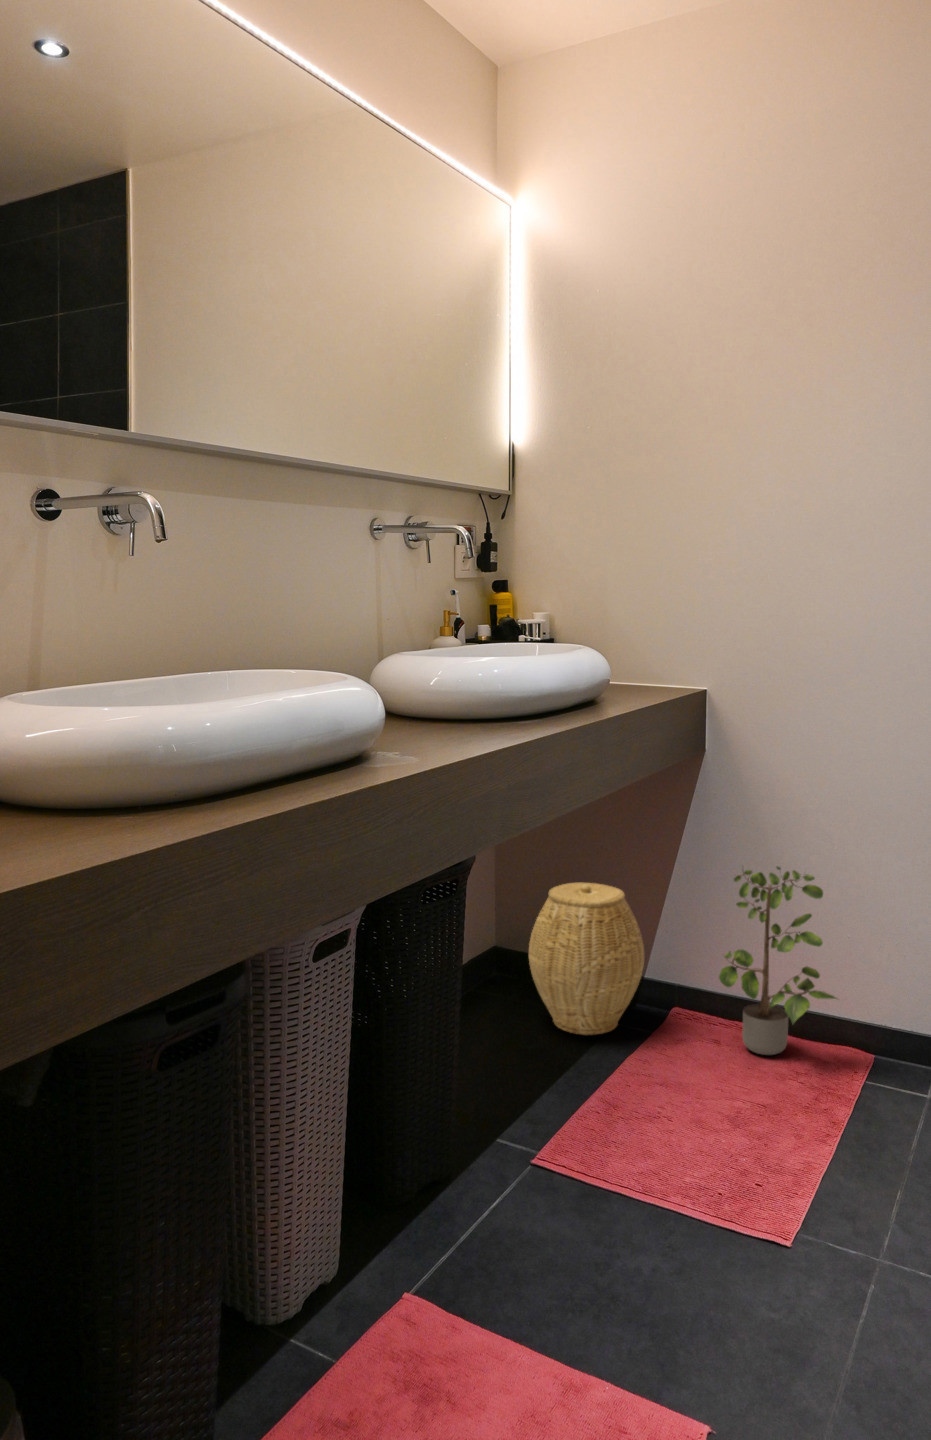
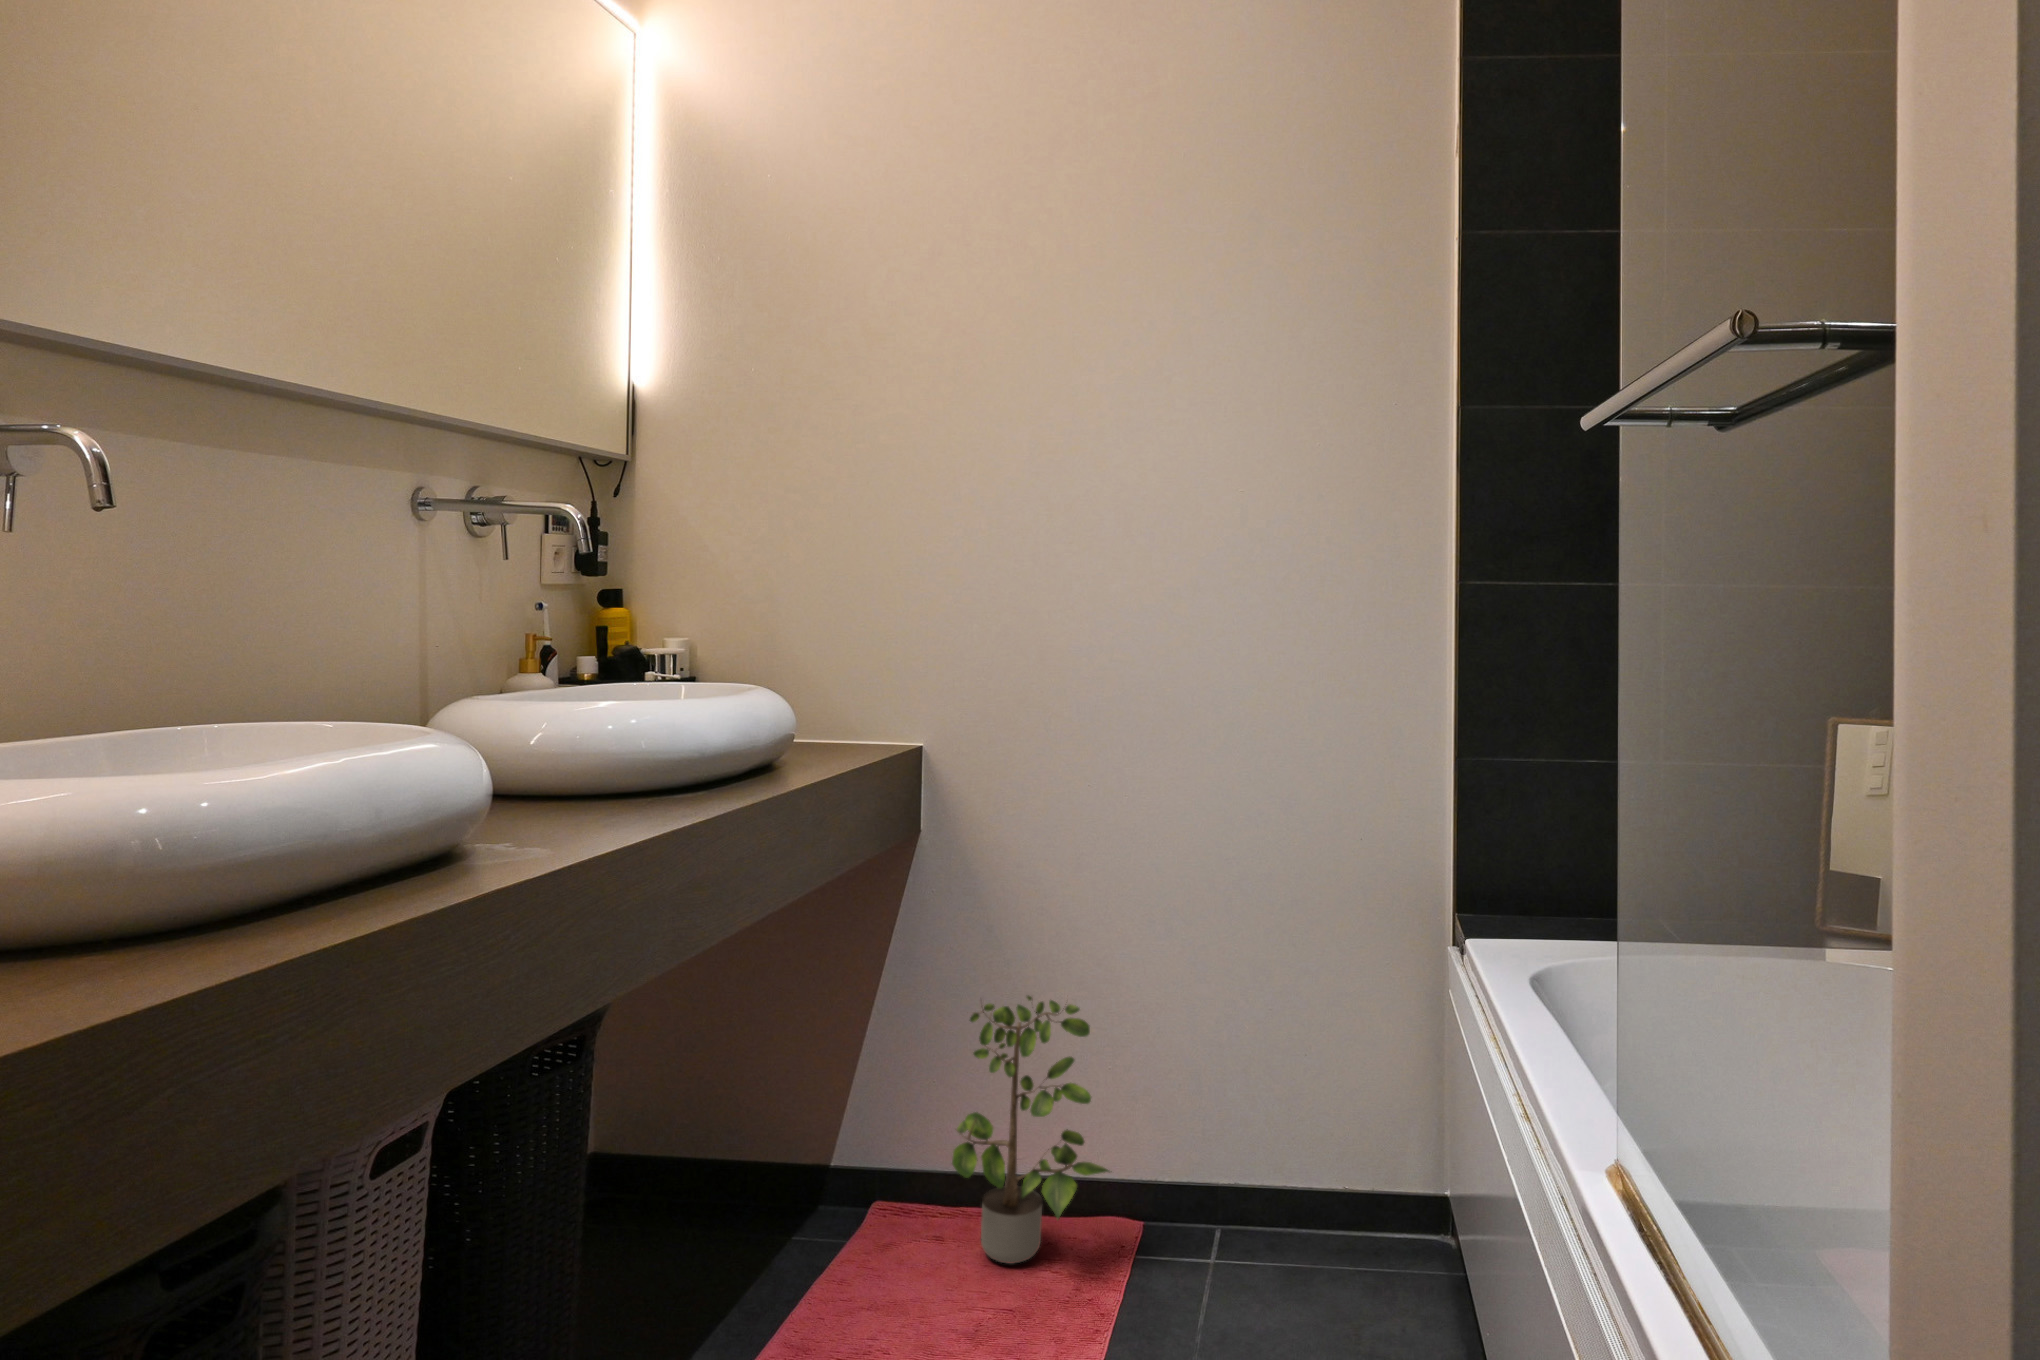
woven basket: present [529,883,644,1035] -> none [661,1039,839,1281]

